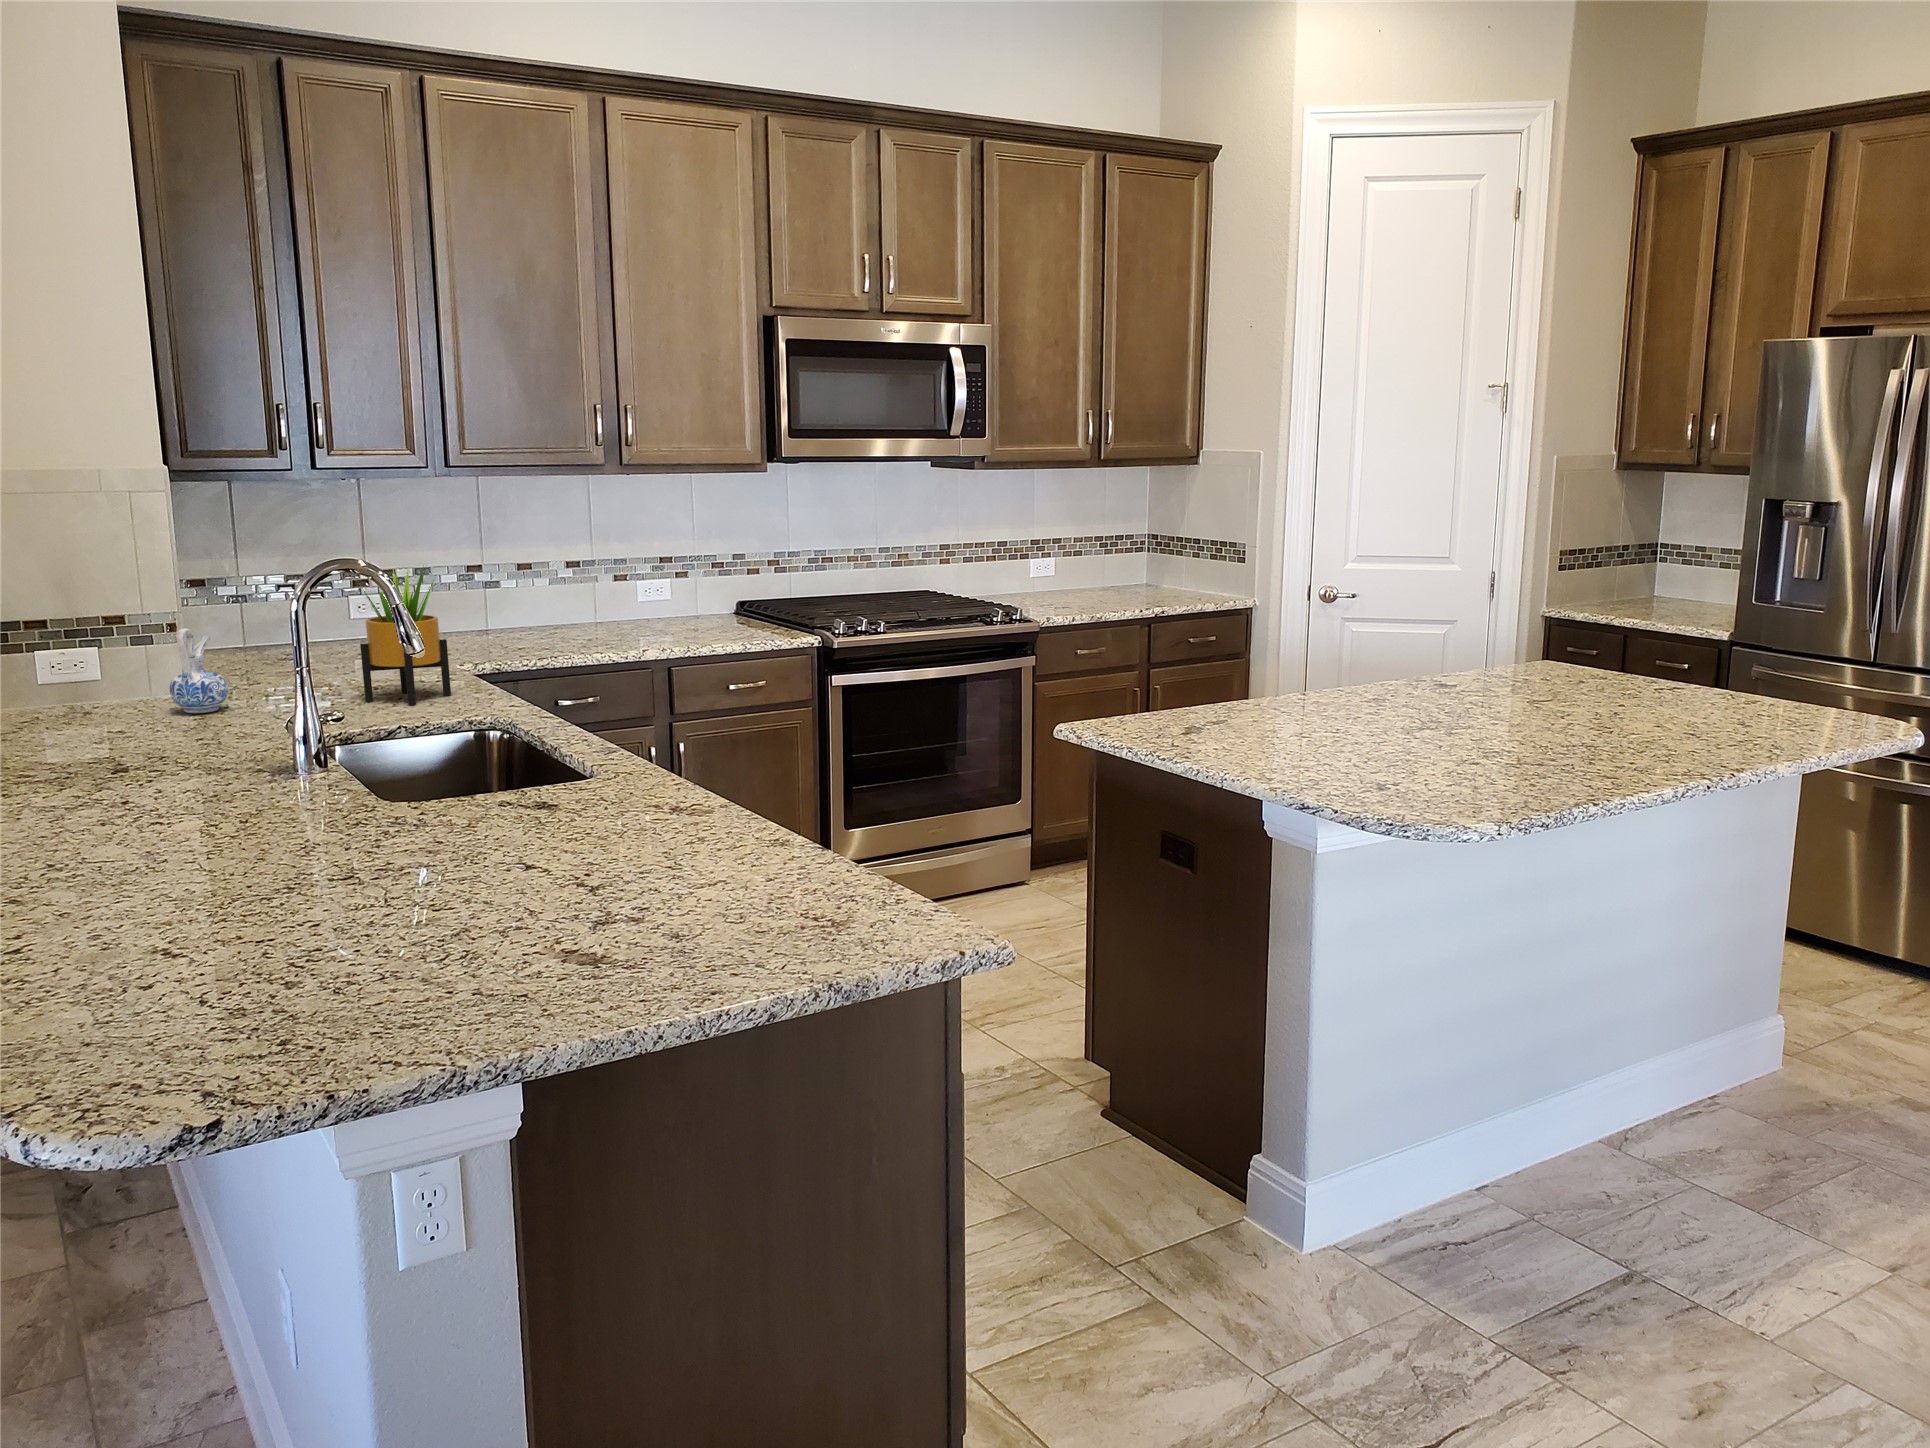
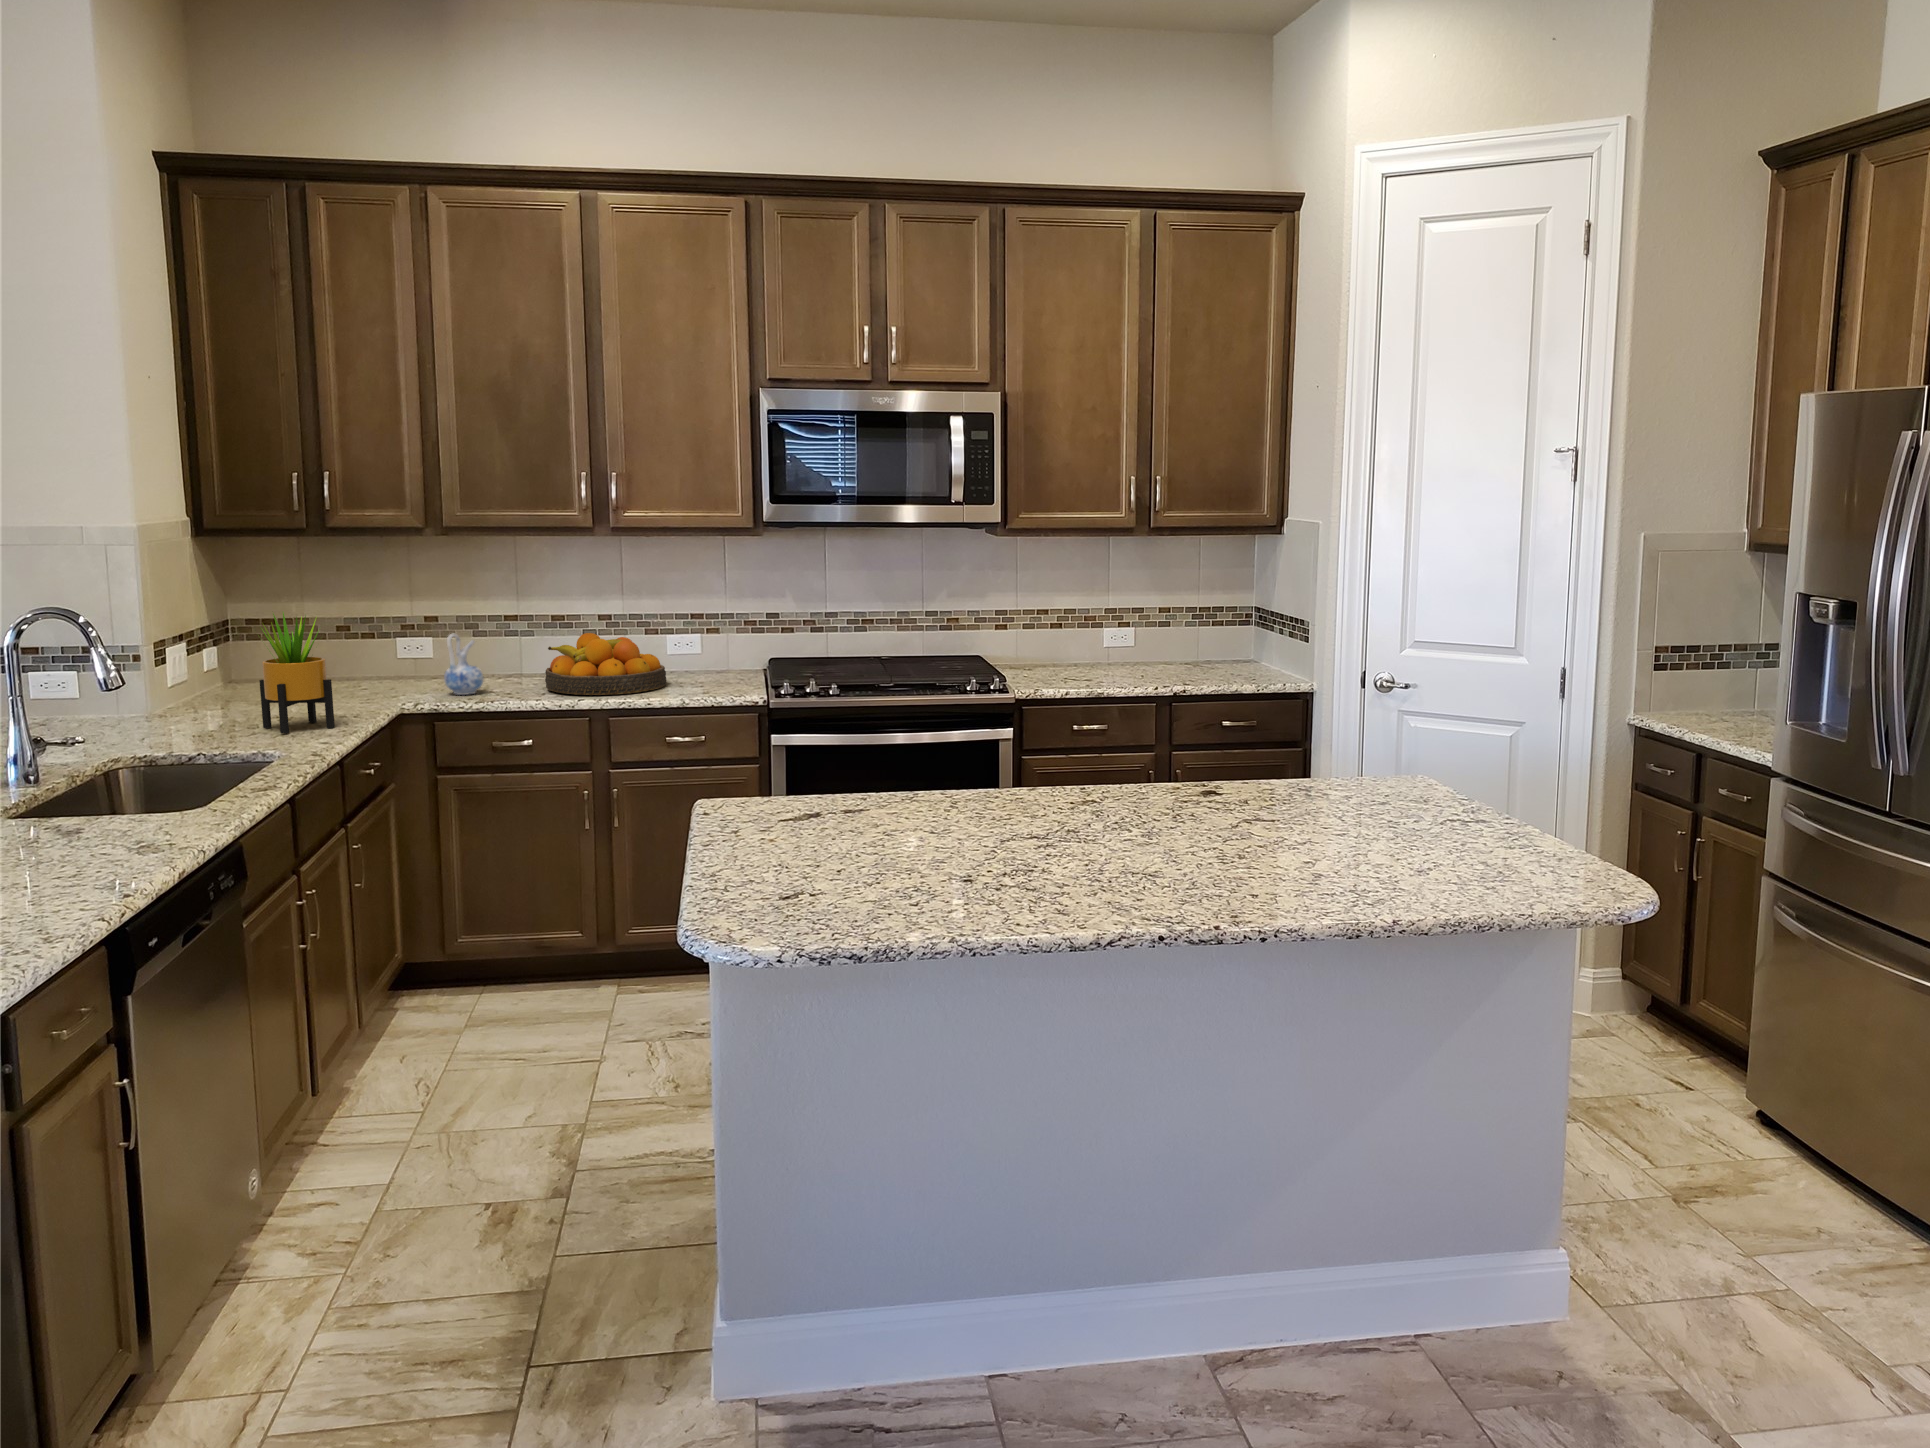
fruit bowl: none [561,581,697,647] -> present [545,633,666,695]
ceramic pitcher: present [170,628,228,713] -> present [444,633,484,695]

